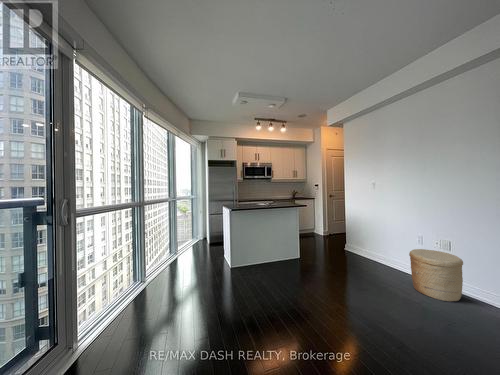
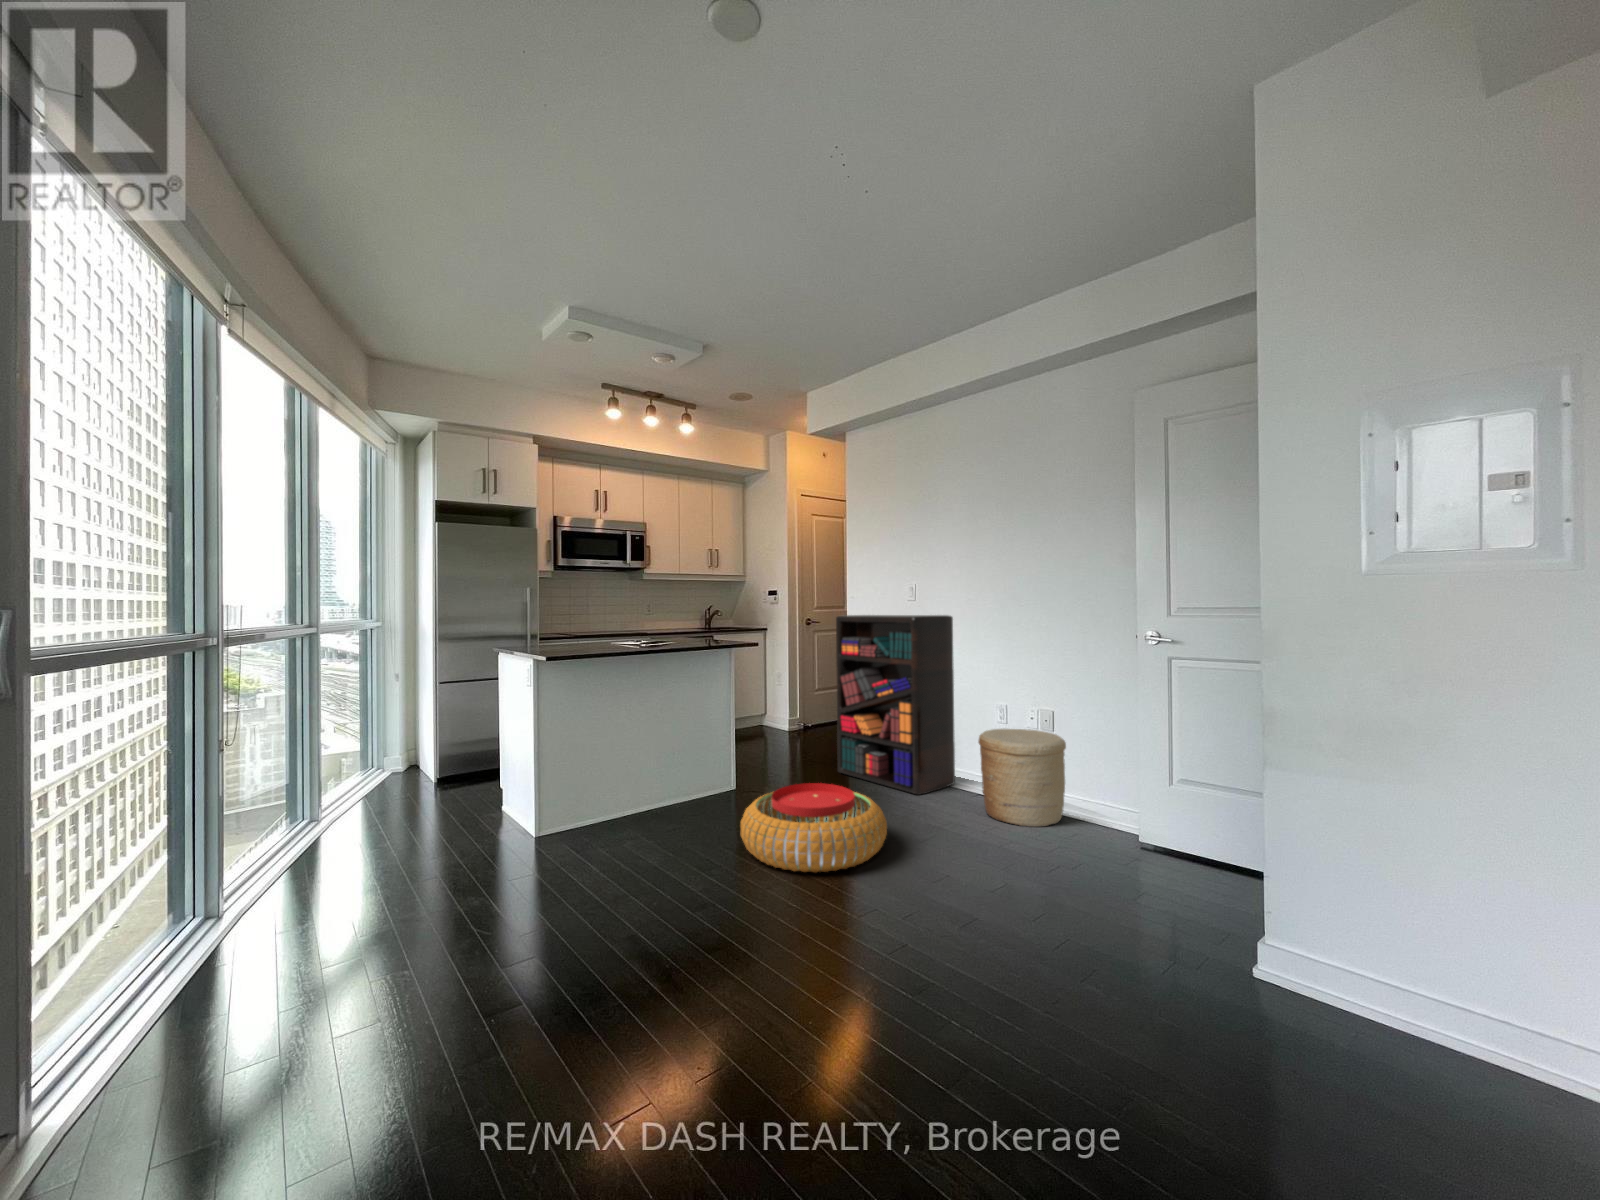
bookshelf: none [340,195,396,272] -> present [836,615,955,795]
pouf: none [297,264,361,307] -> present [741,783,887,872]

